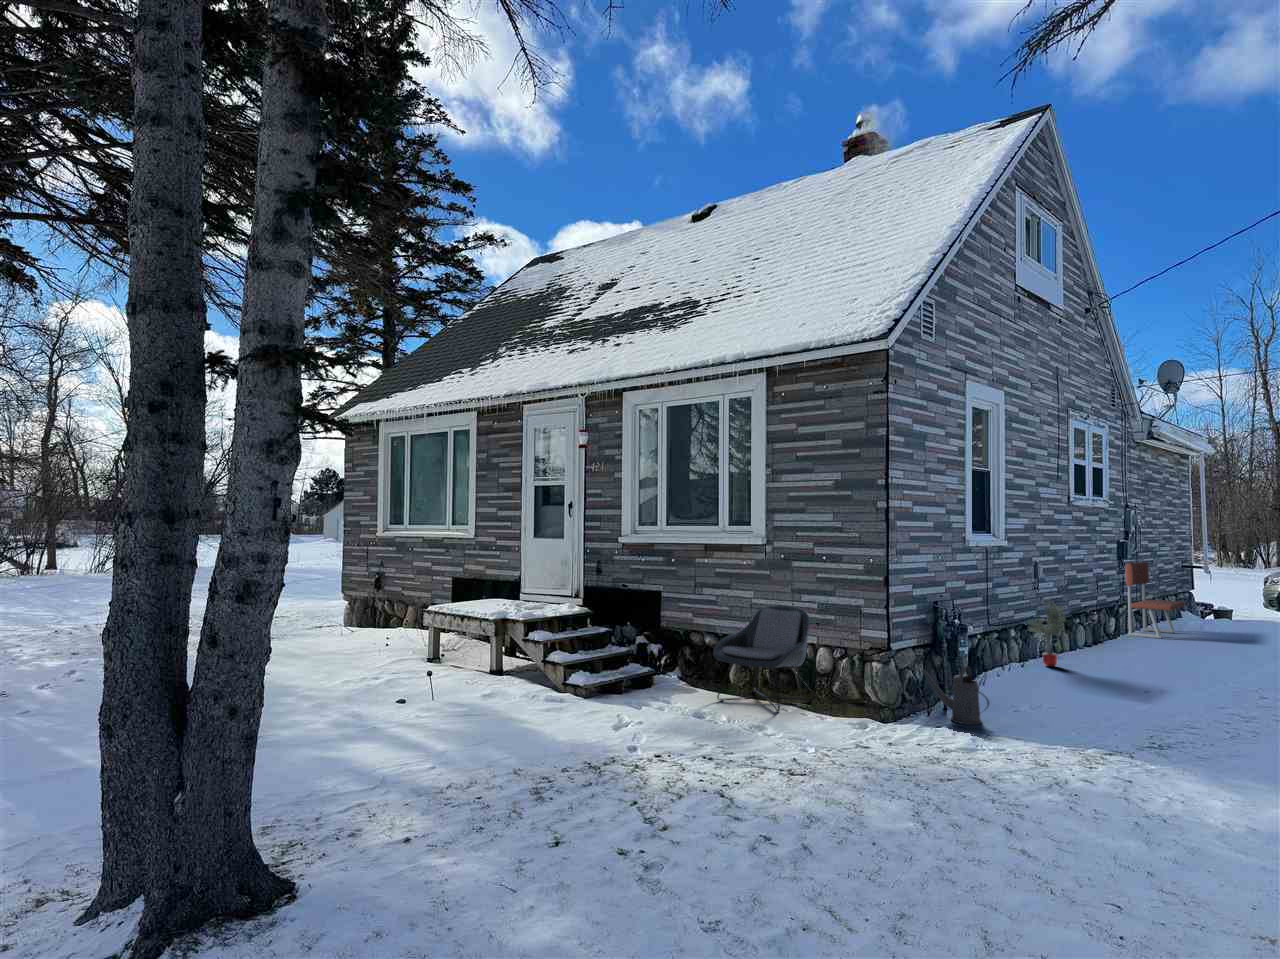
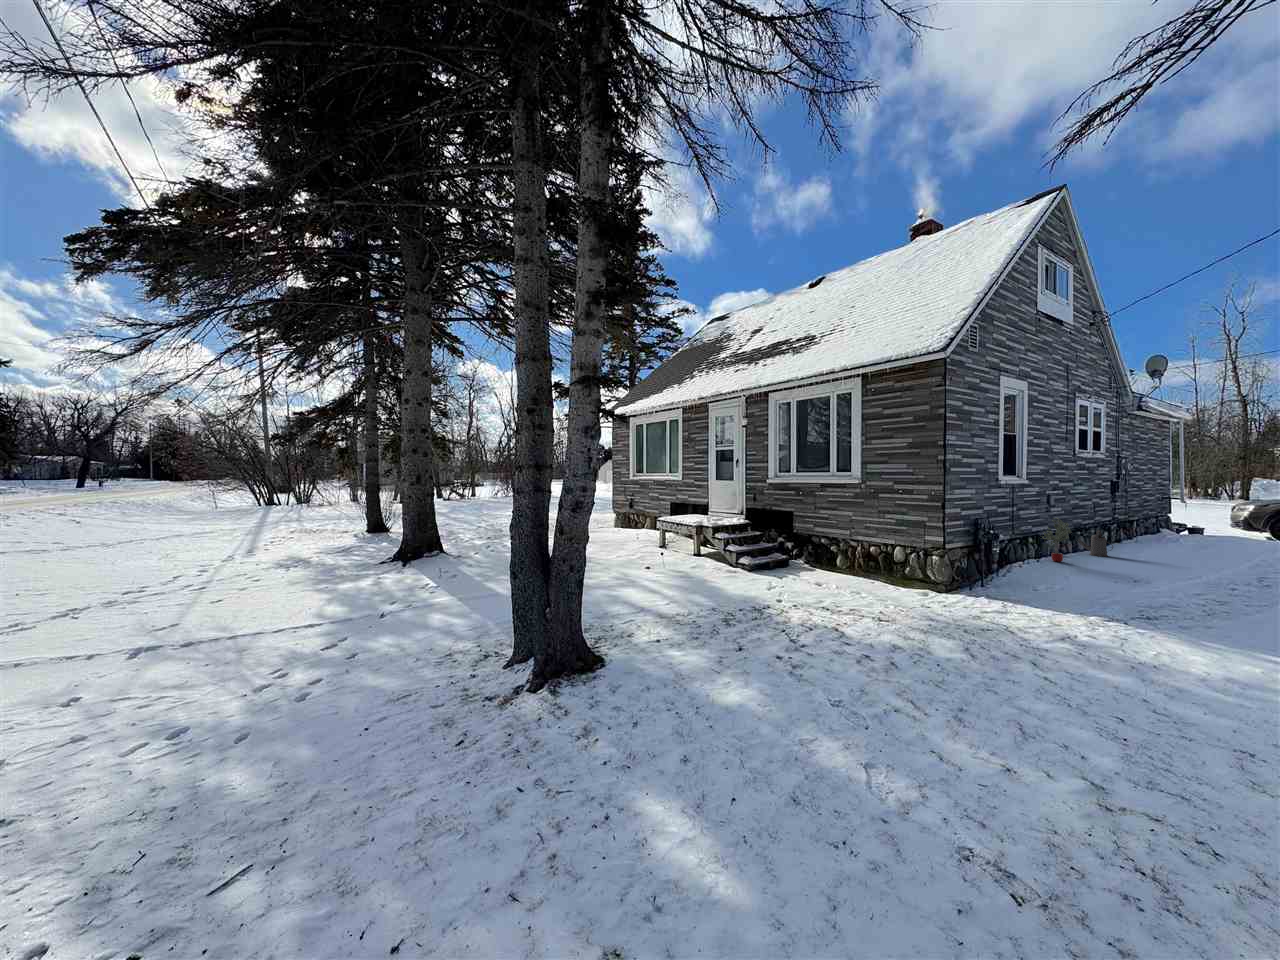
bench: present [1125,562,1186,638] -> none [1117,495,1167,547]
lounge chair: present [713,605,815,712] -> none [829,519,894,580]
watering can: present [922,665,989,724] -> present [1077,531,1113,557]

